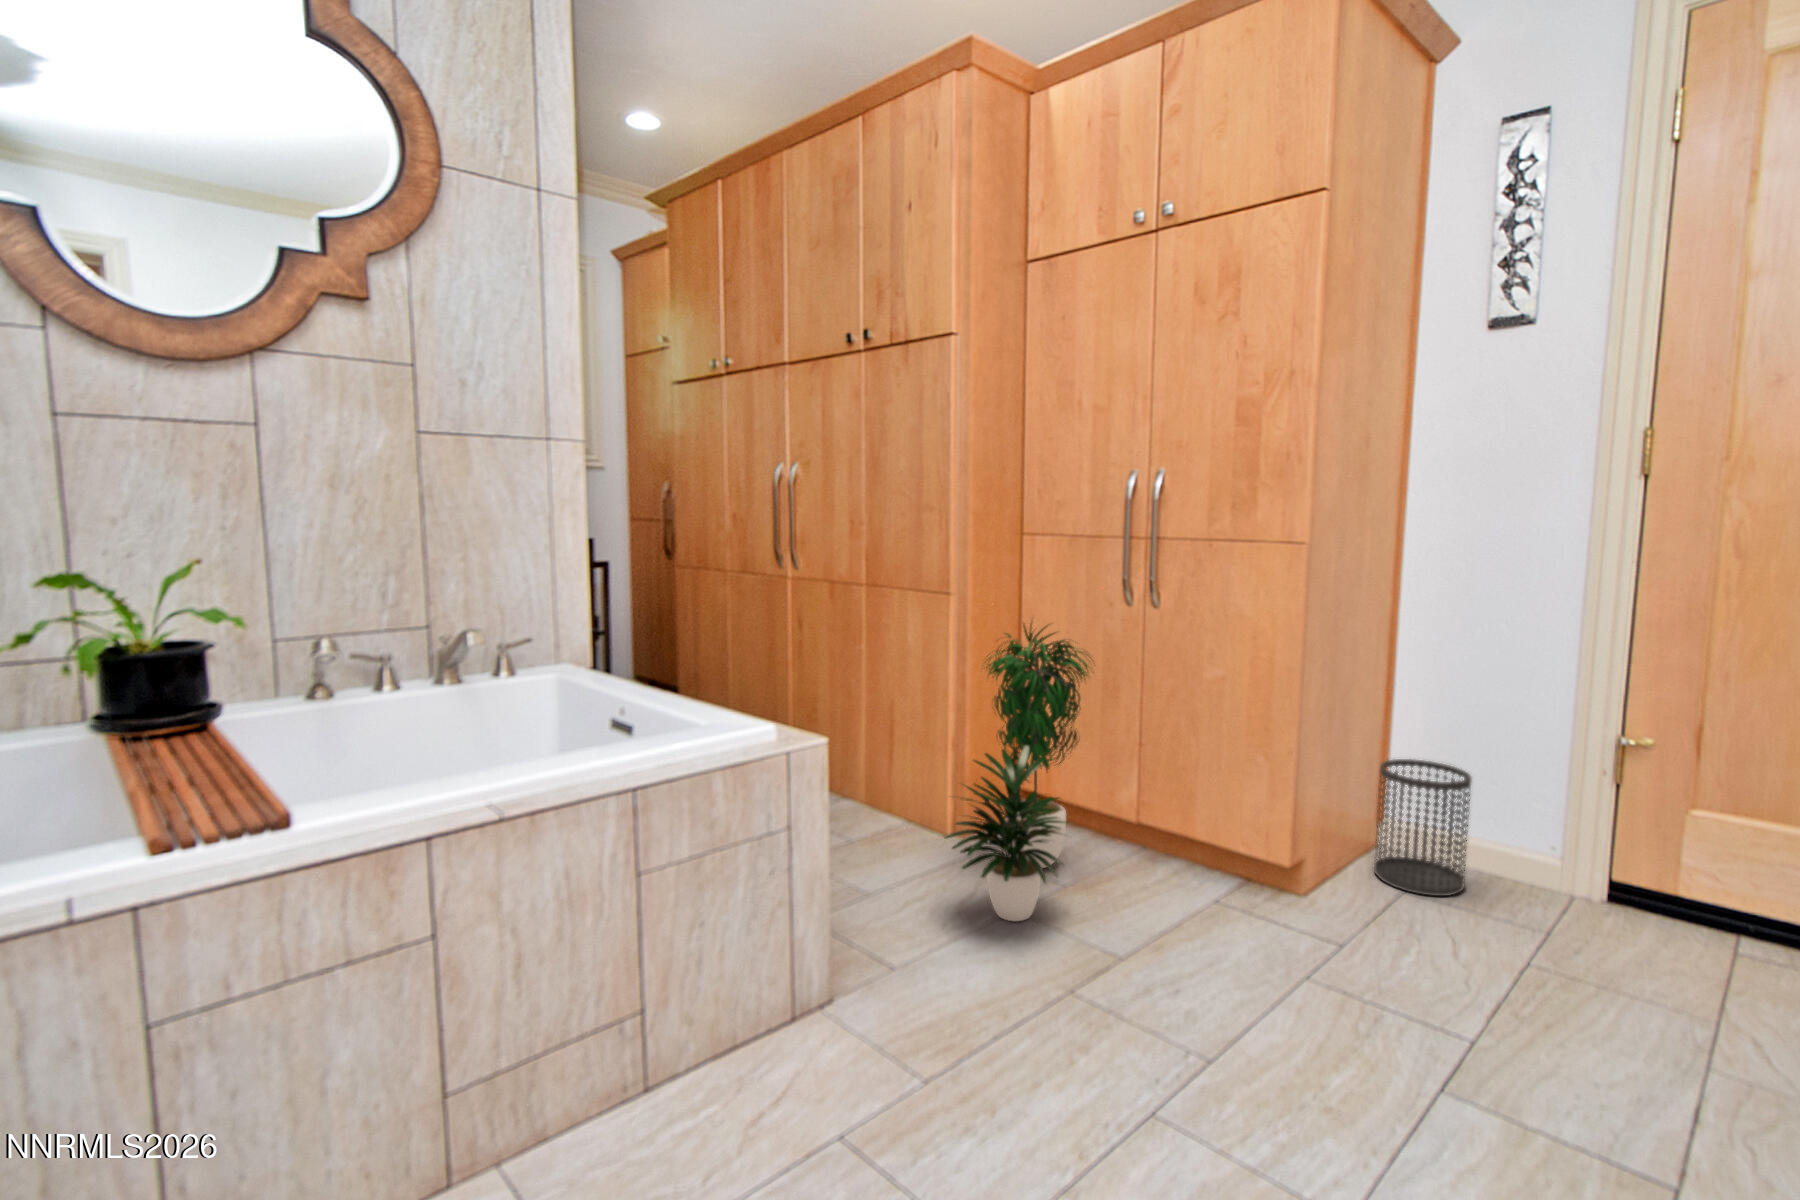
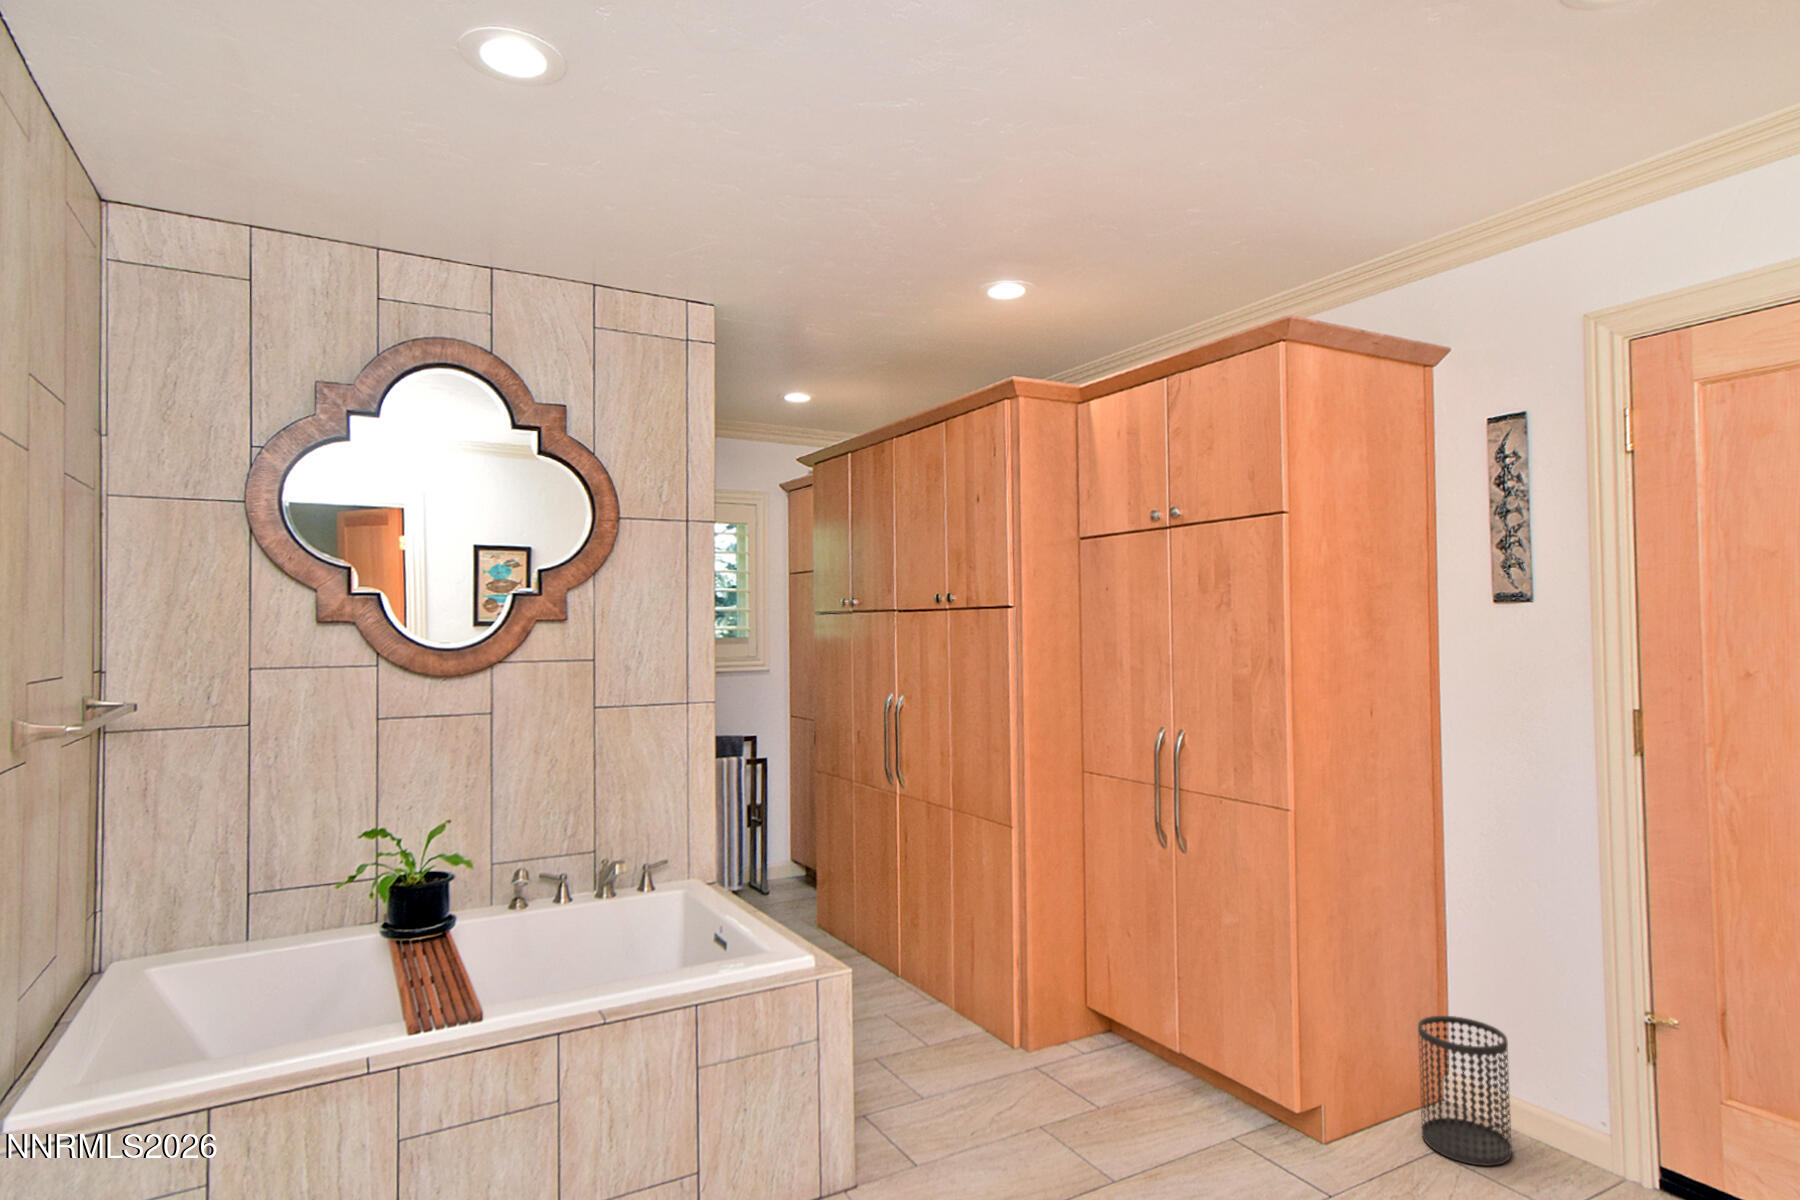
potted plant: present [945,624,1094,921] -> none [981,853,1134,1141]

